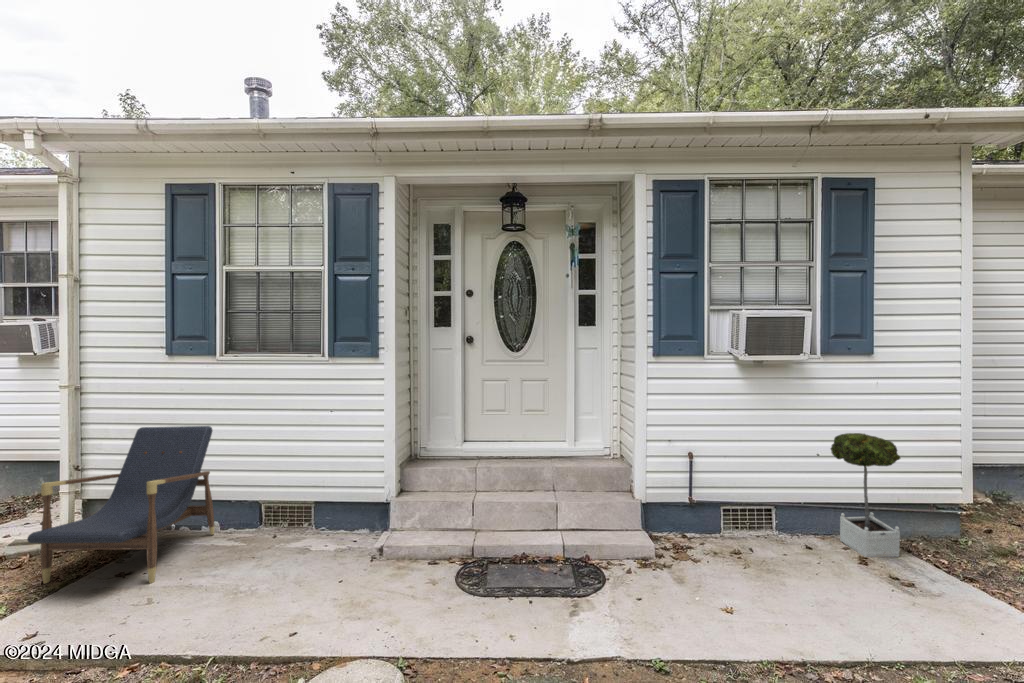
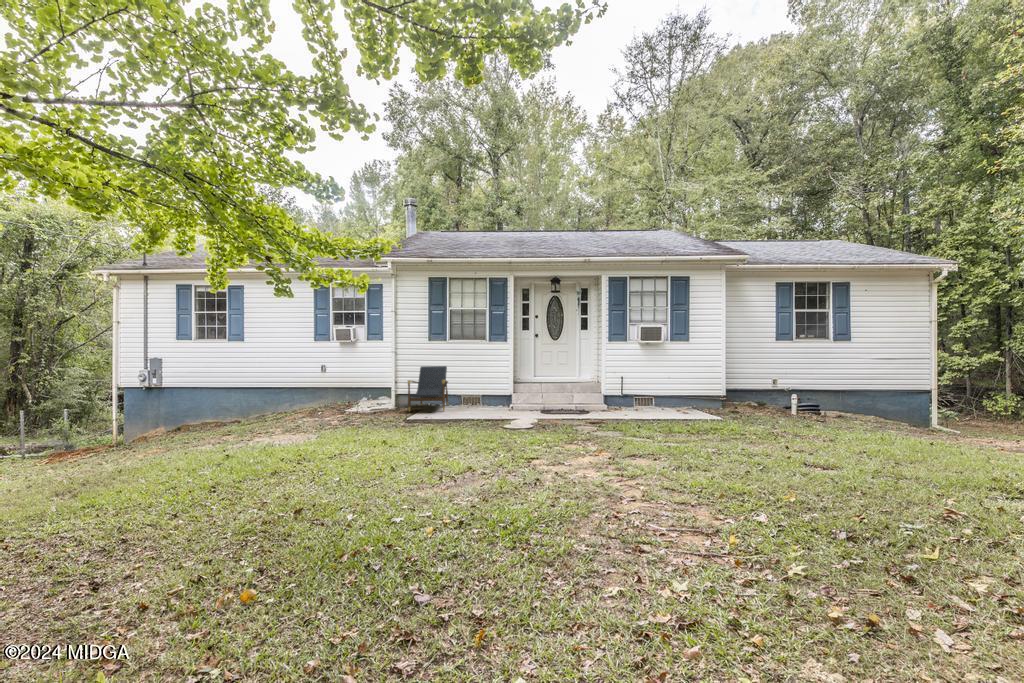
potted tree: present [831,433,900,557] -> none [672,368,693,411]

